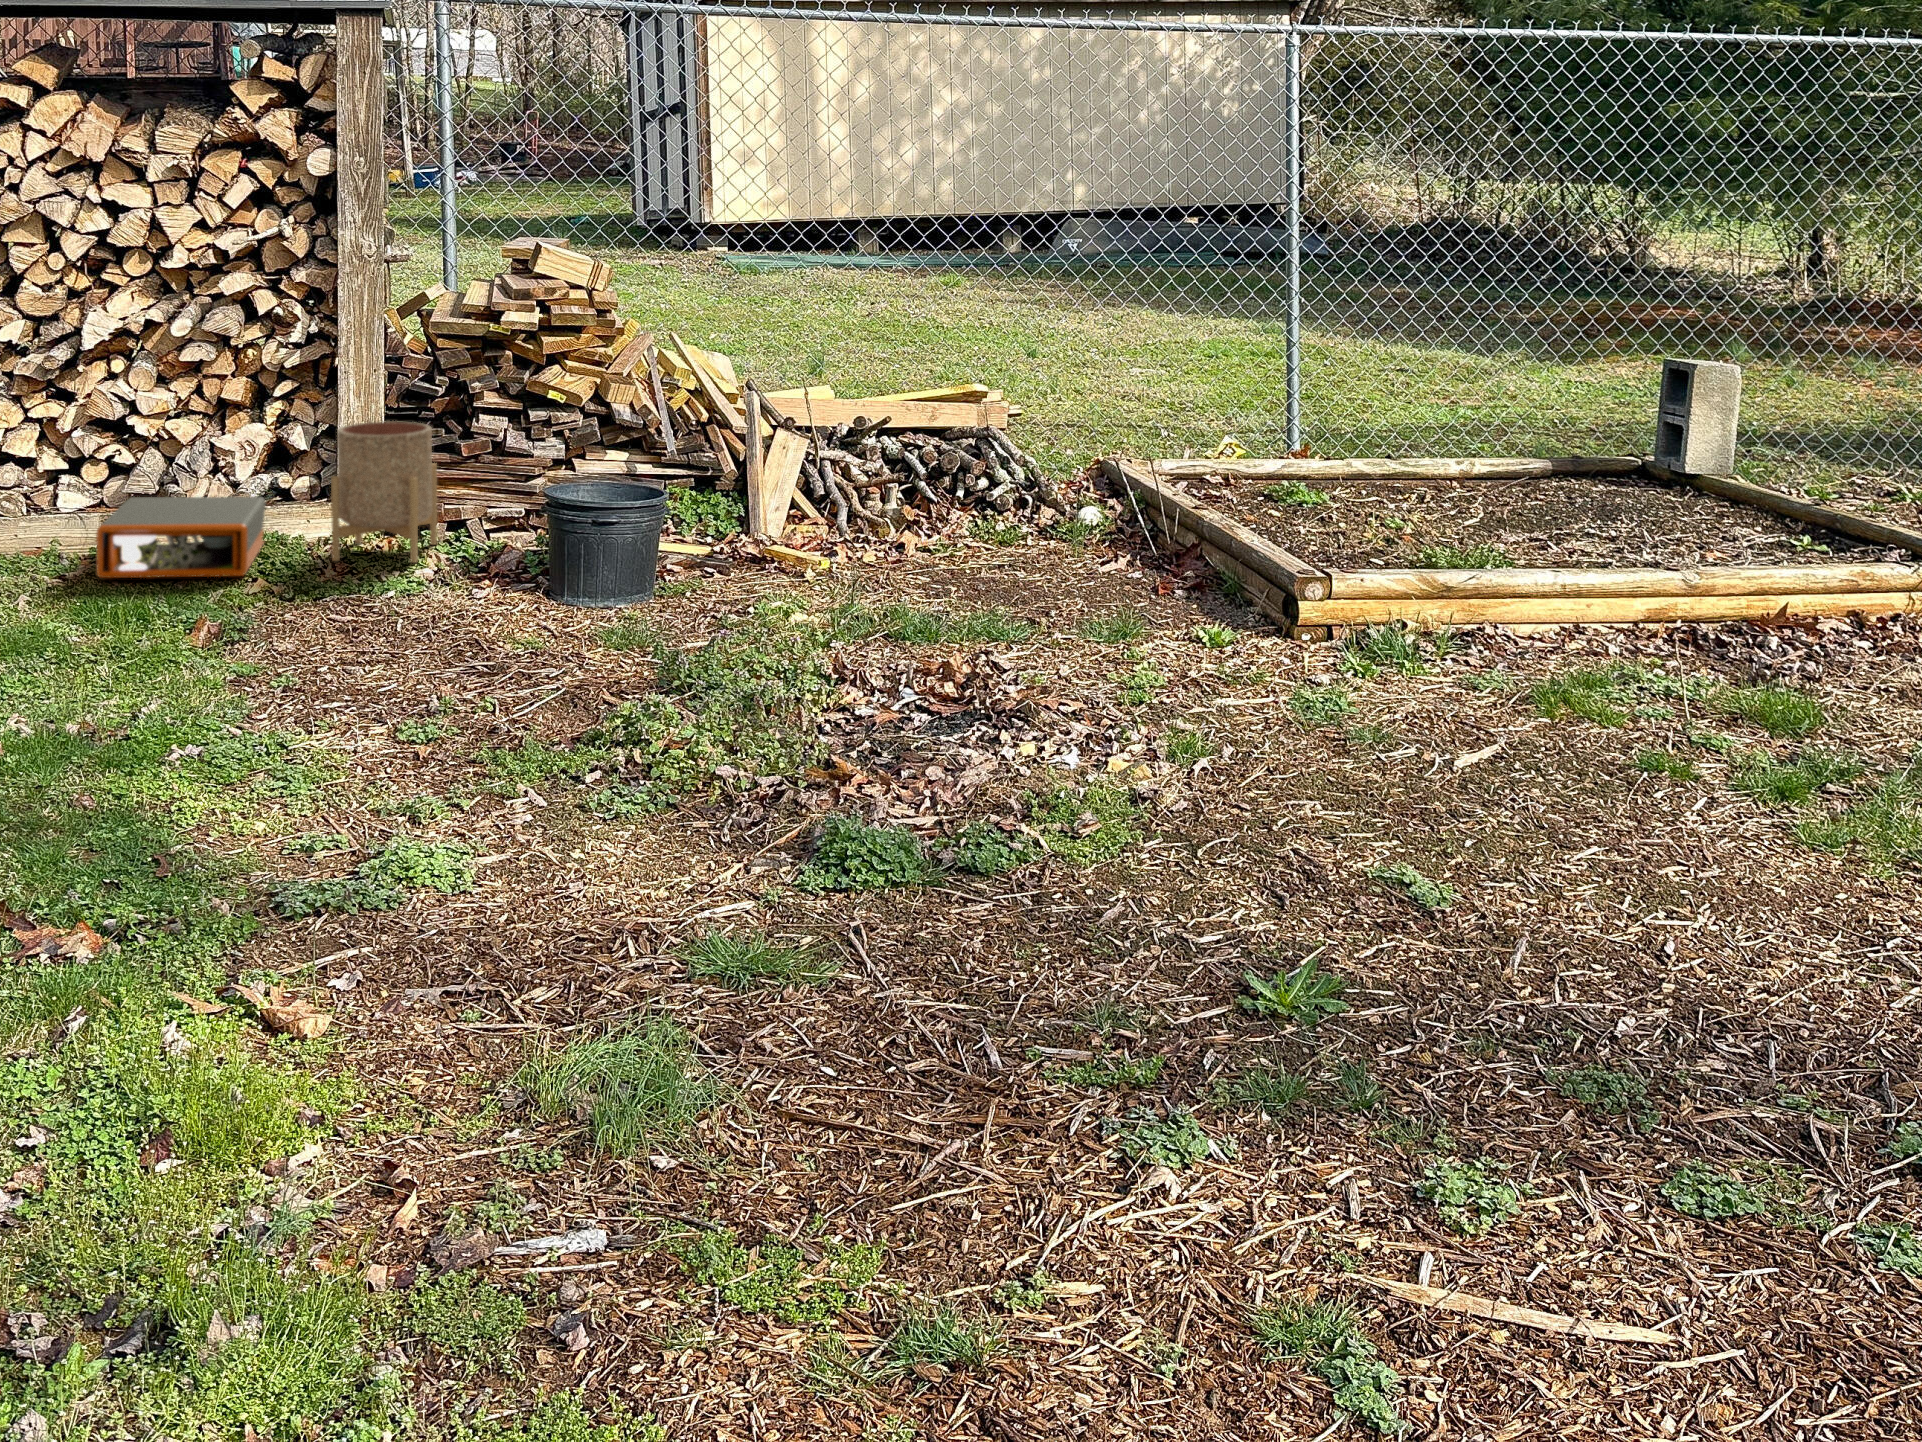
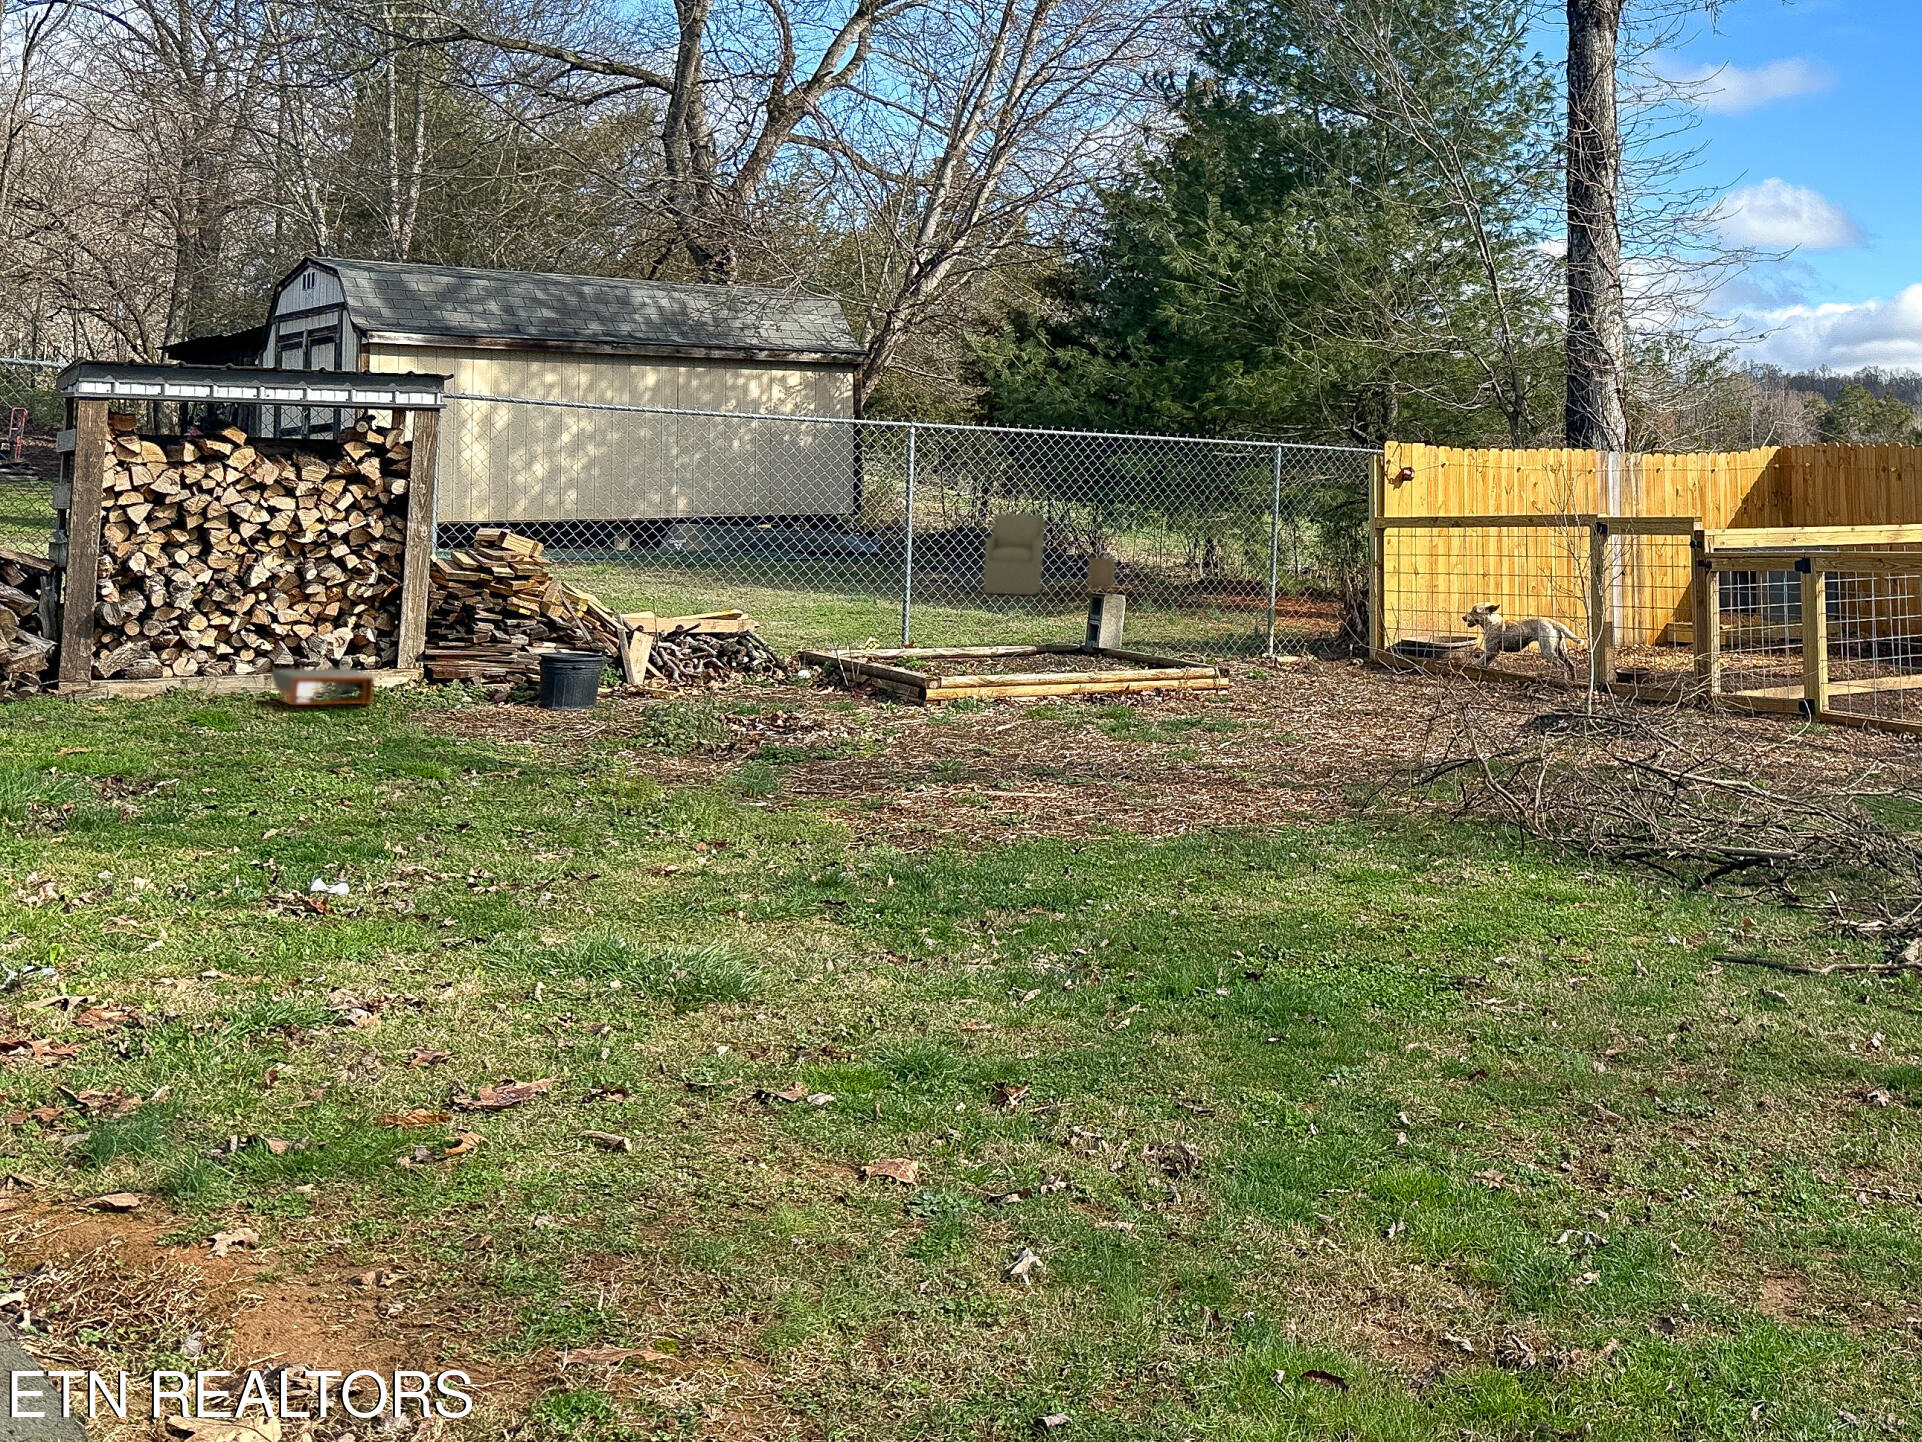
chair: none [1457,198,1544,315] -> present [984,514,1045,595]
planter: present [331,421,437,563] -> present [1088,558,1115,594]

